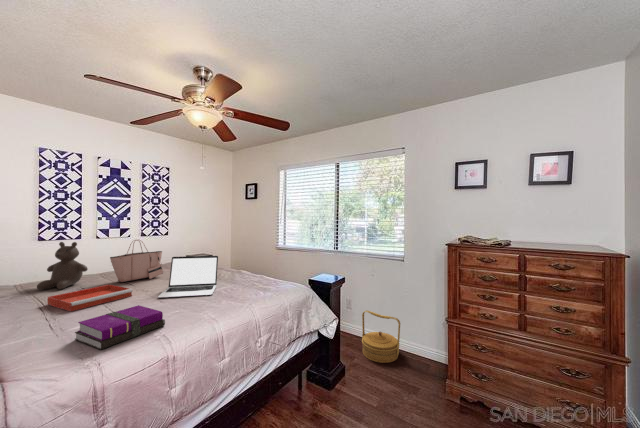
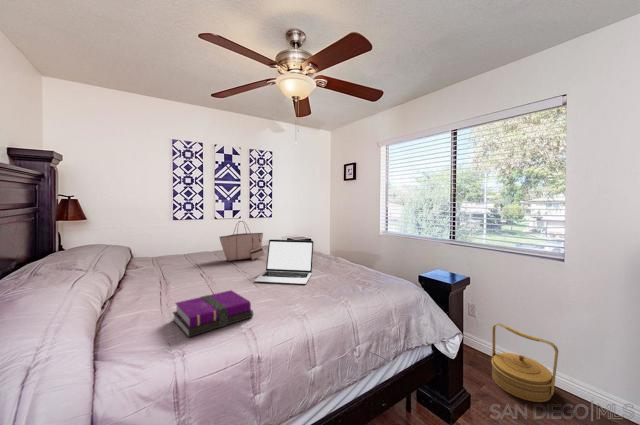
teddy bear: present [37,242,88,290] -> none [167,221,203,264]
tray: present [48,285,133,311] -> none [168,263,234,287]

